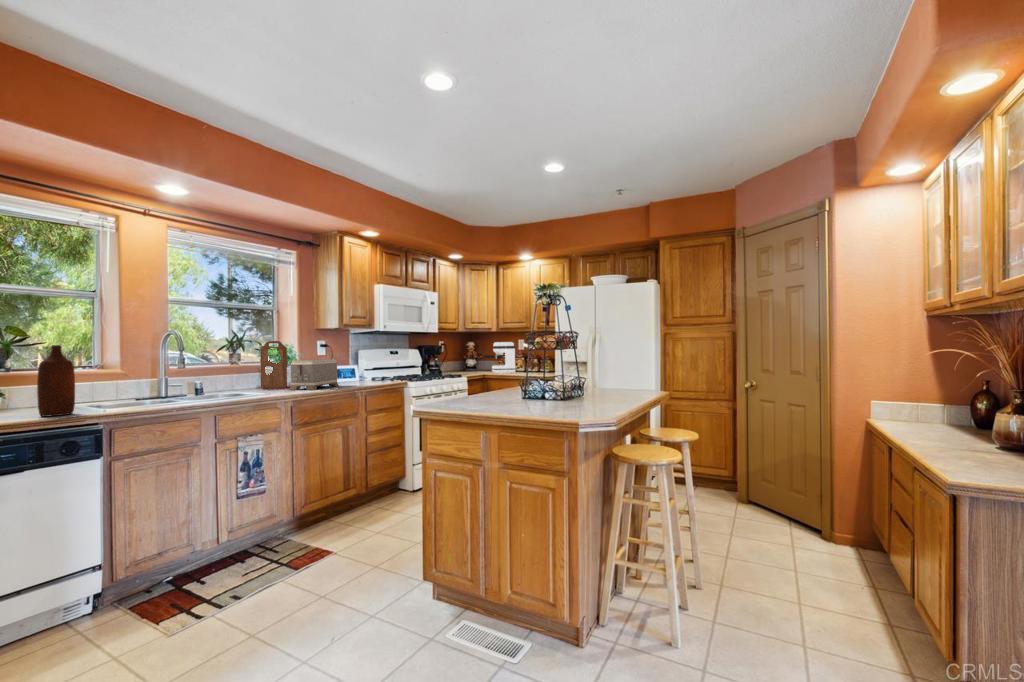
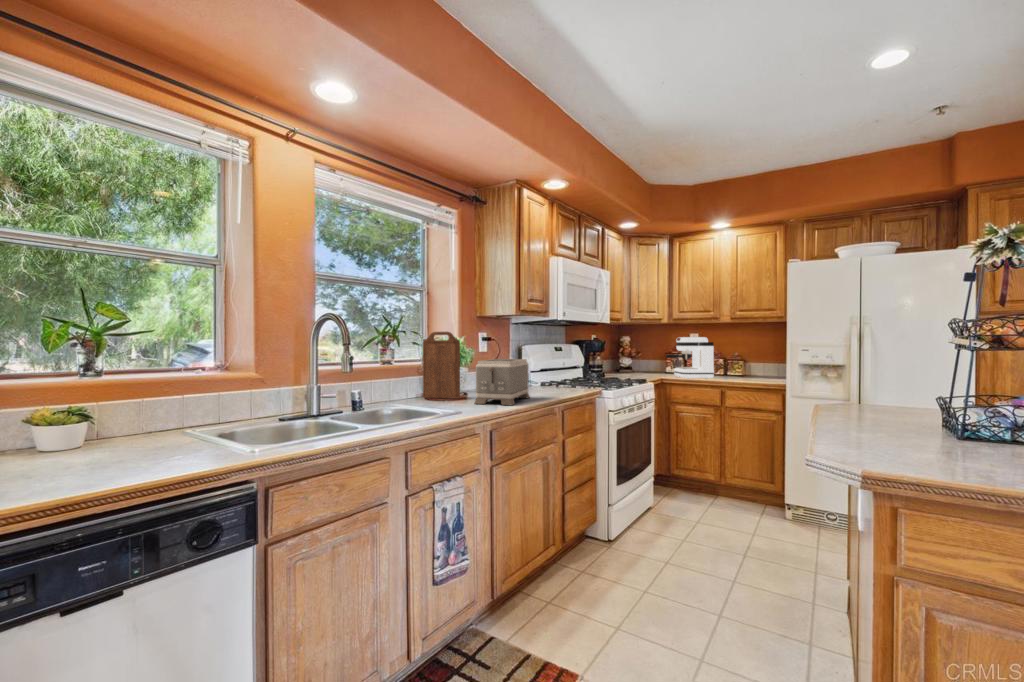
bottle: present [37,345,75,417] -> none [153,333,213,468]

